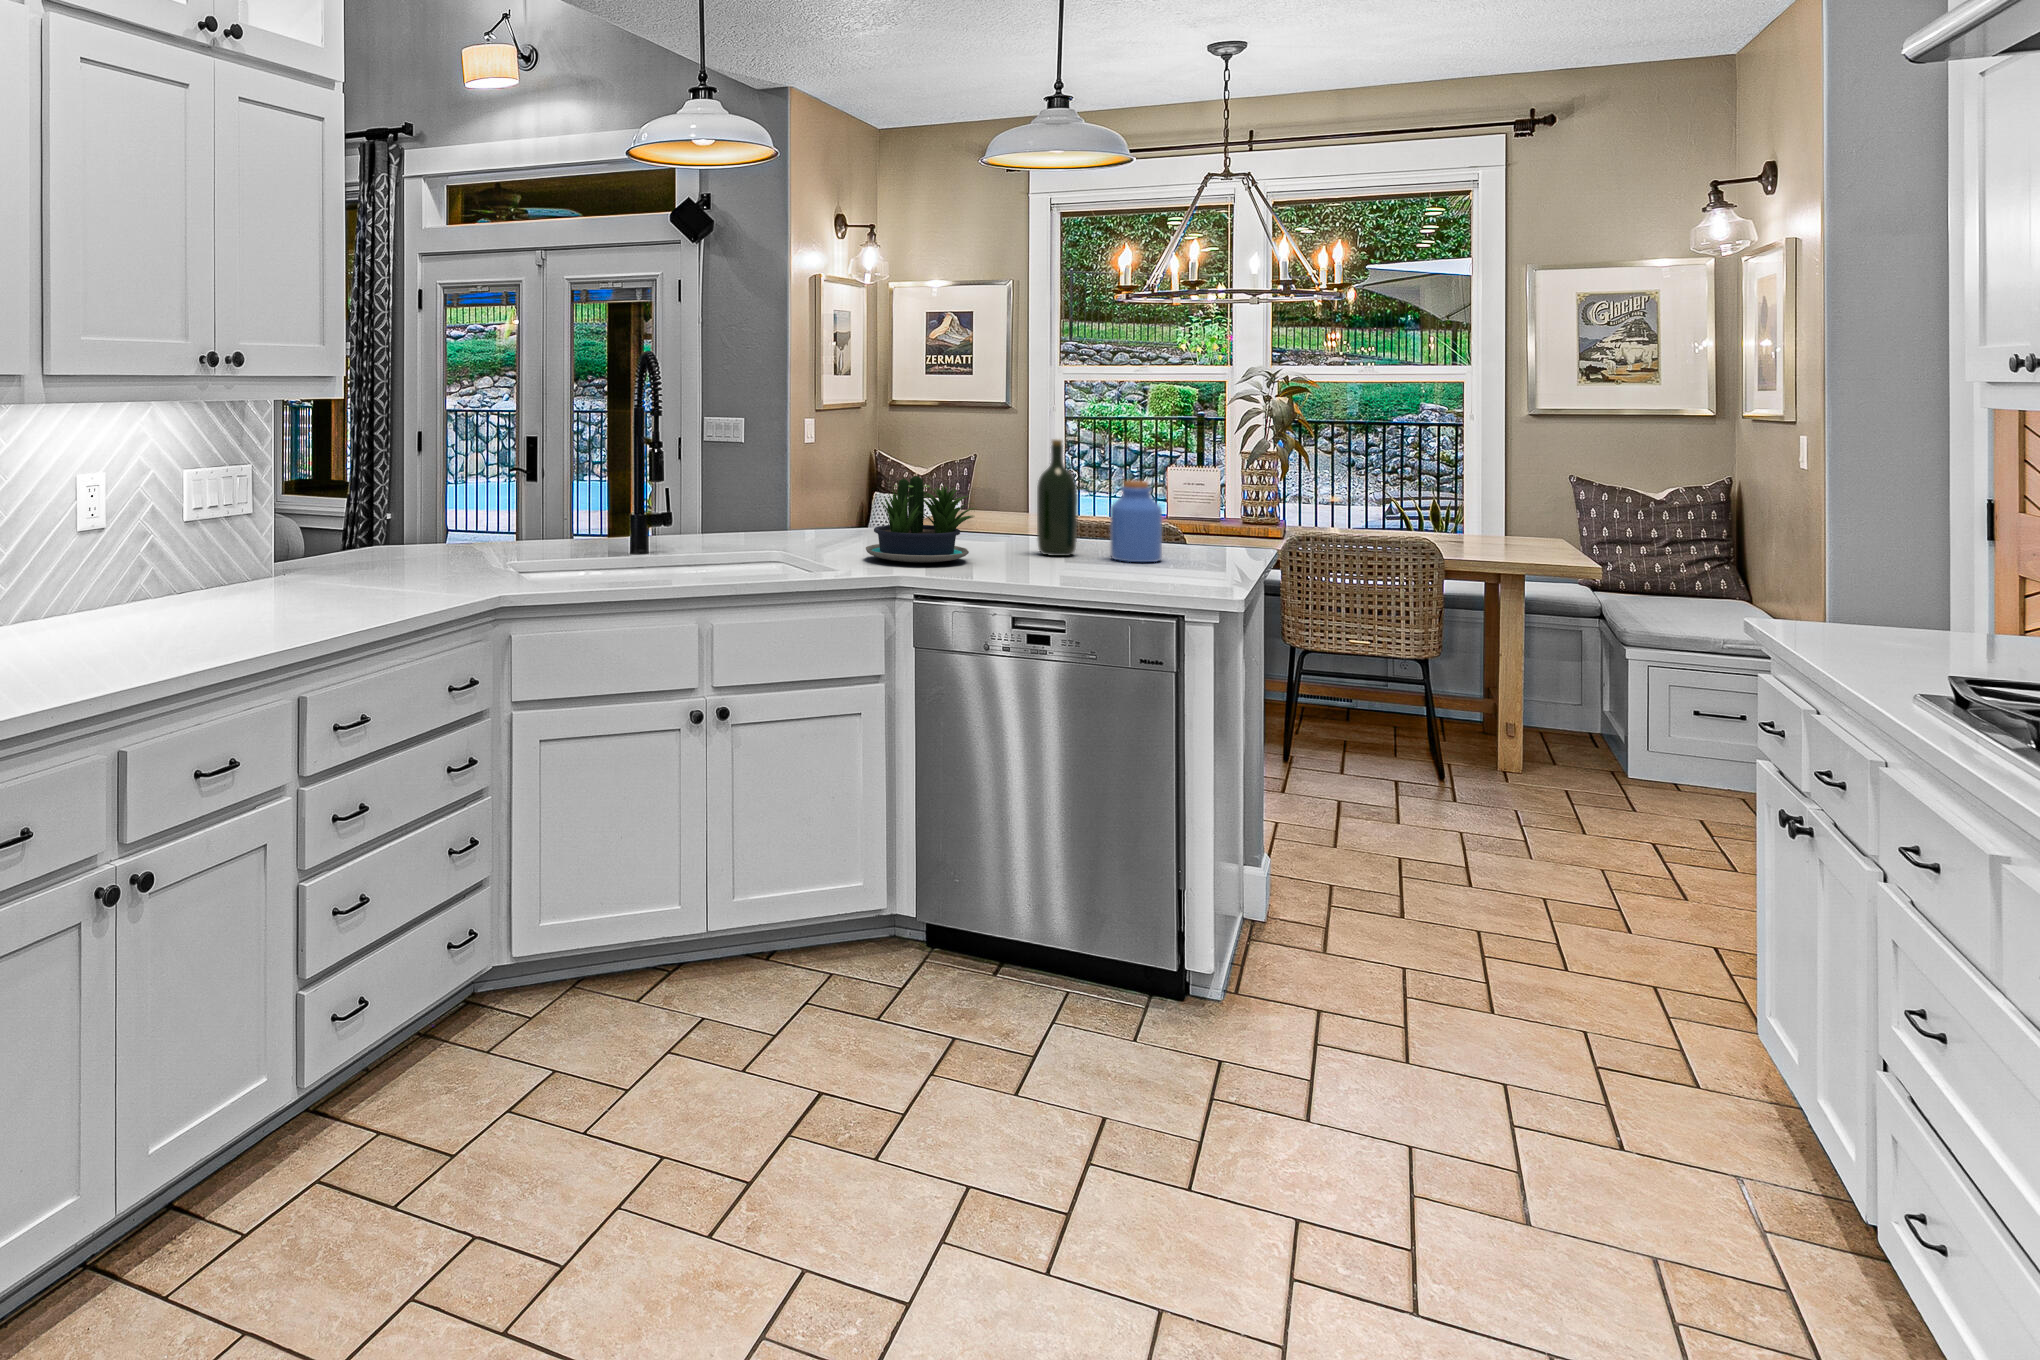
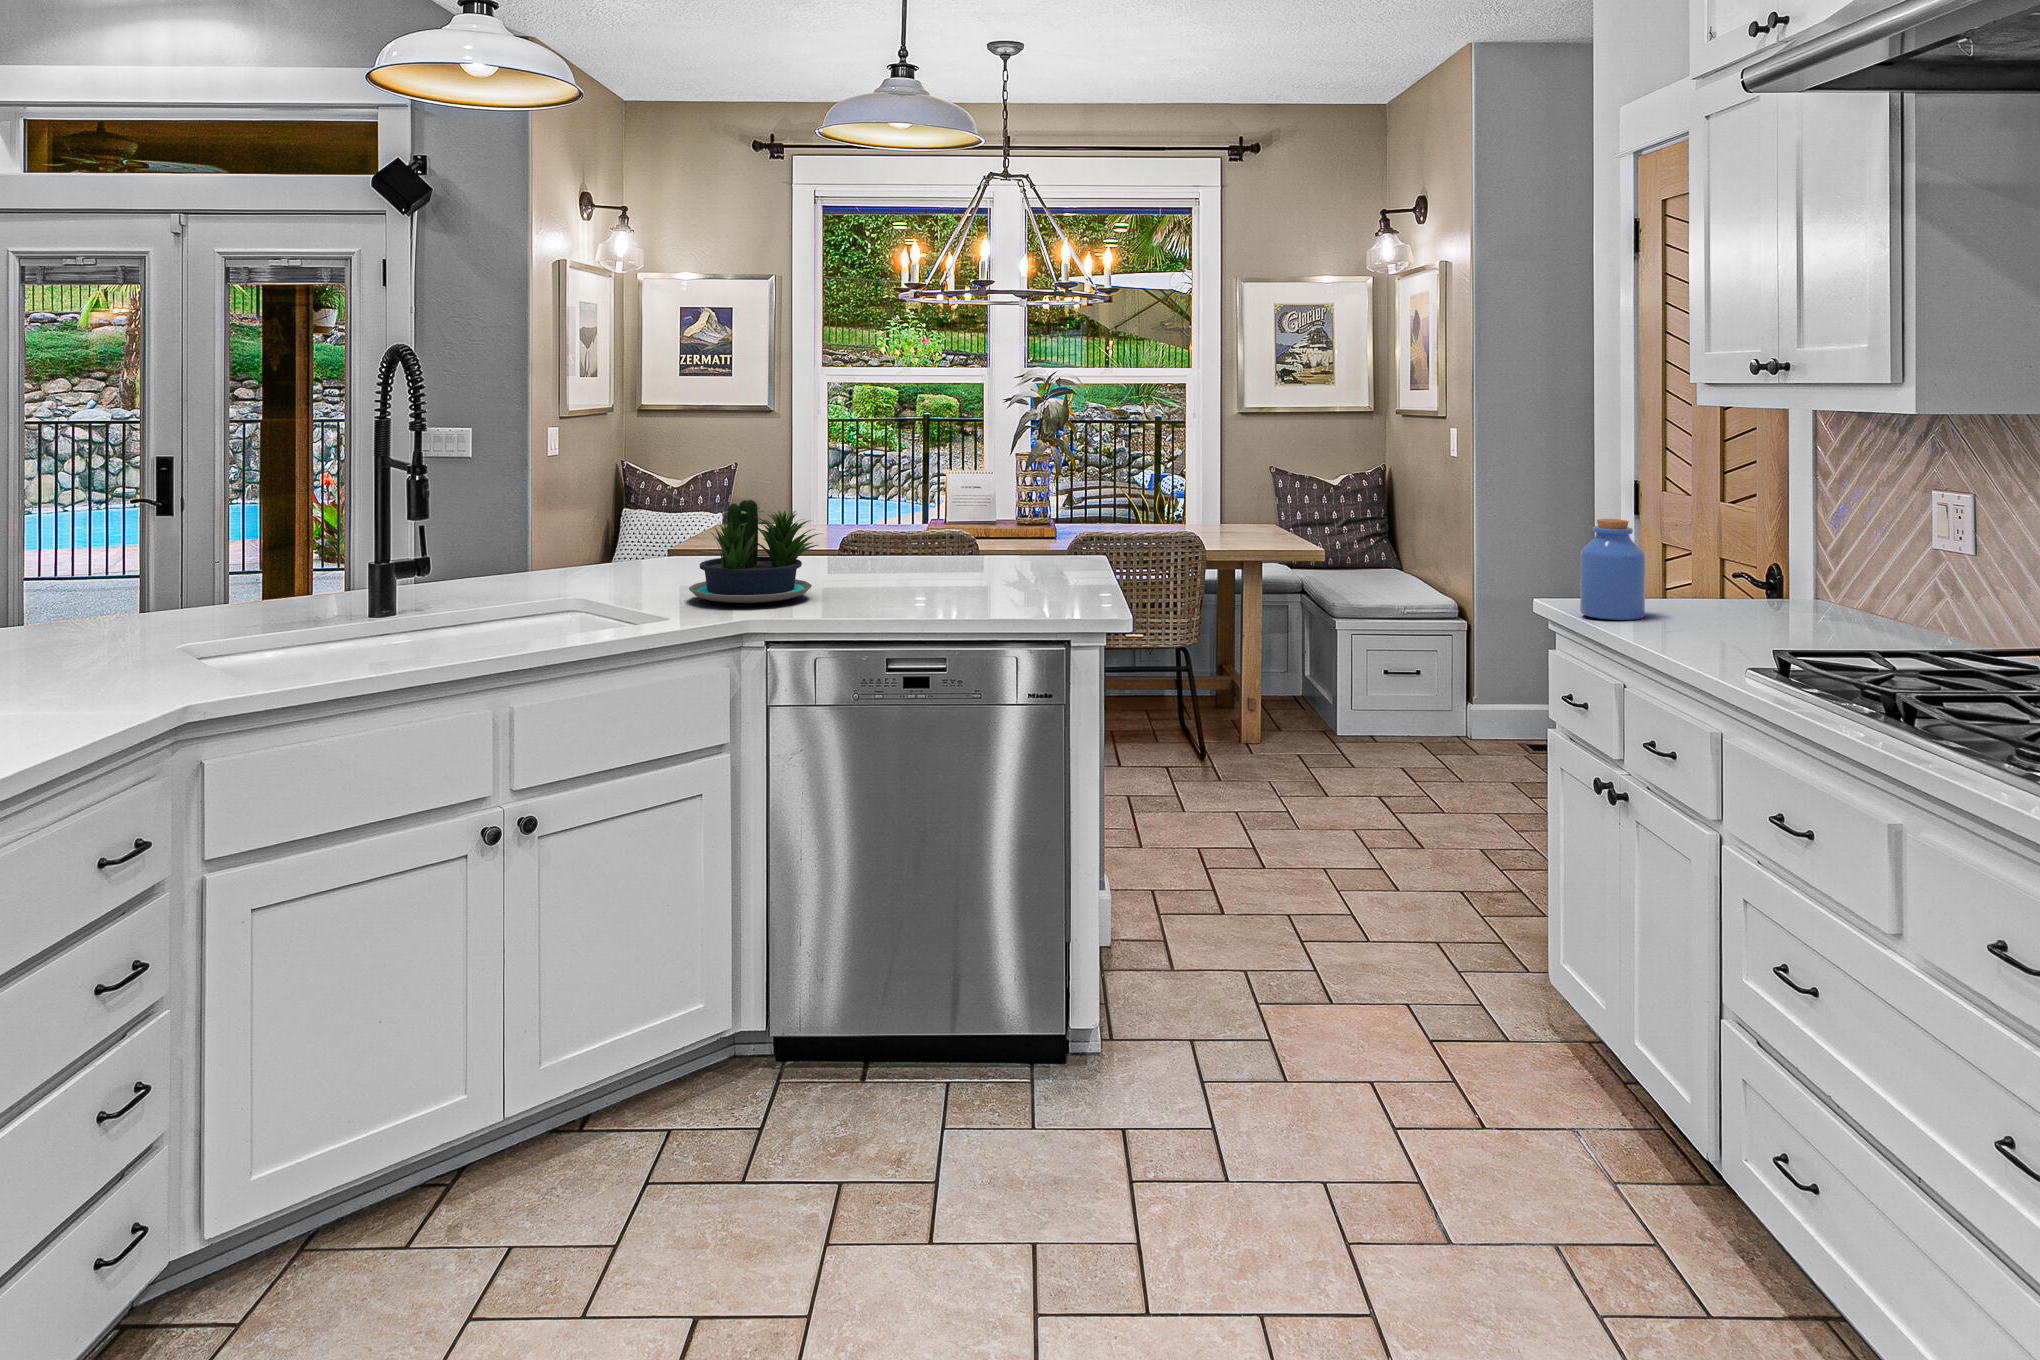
wine bottle: present [1037,439,1078,556] -> none [875,452,919,582]
jar: present [1110,480,1162,562] -> present [1580,519,1645,620]

